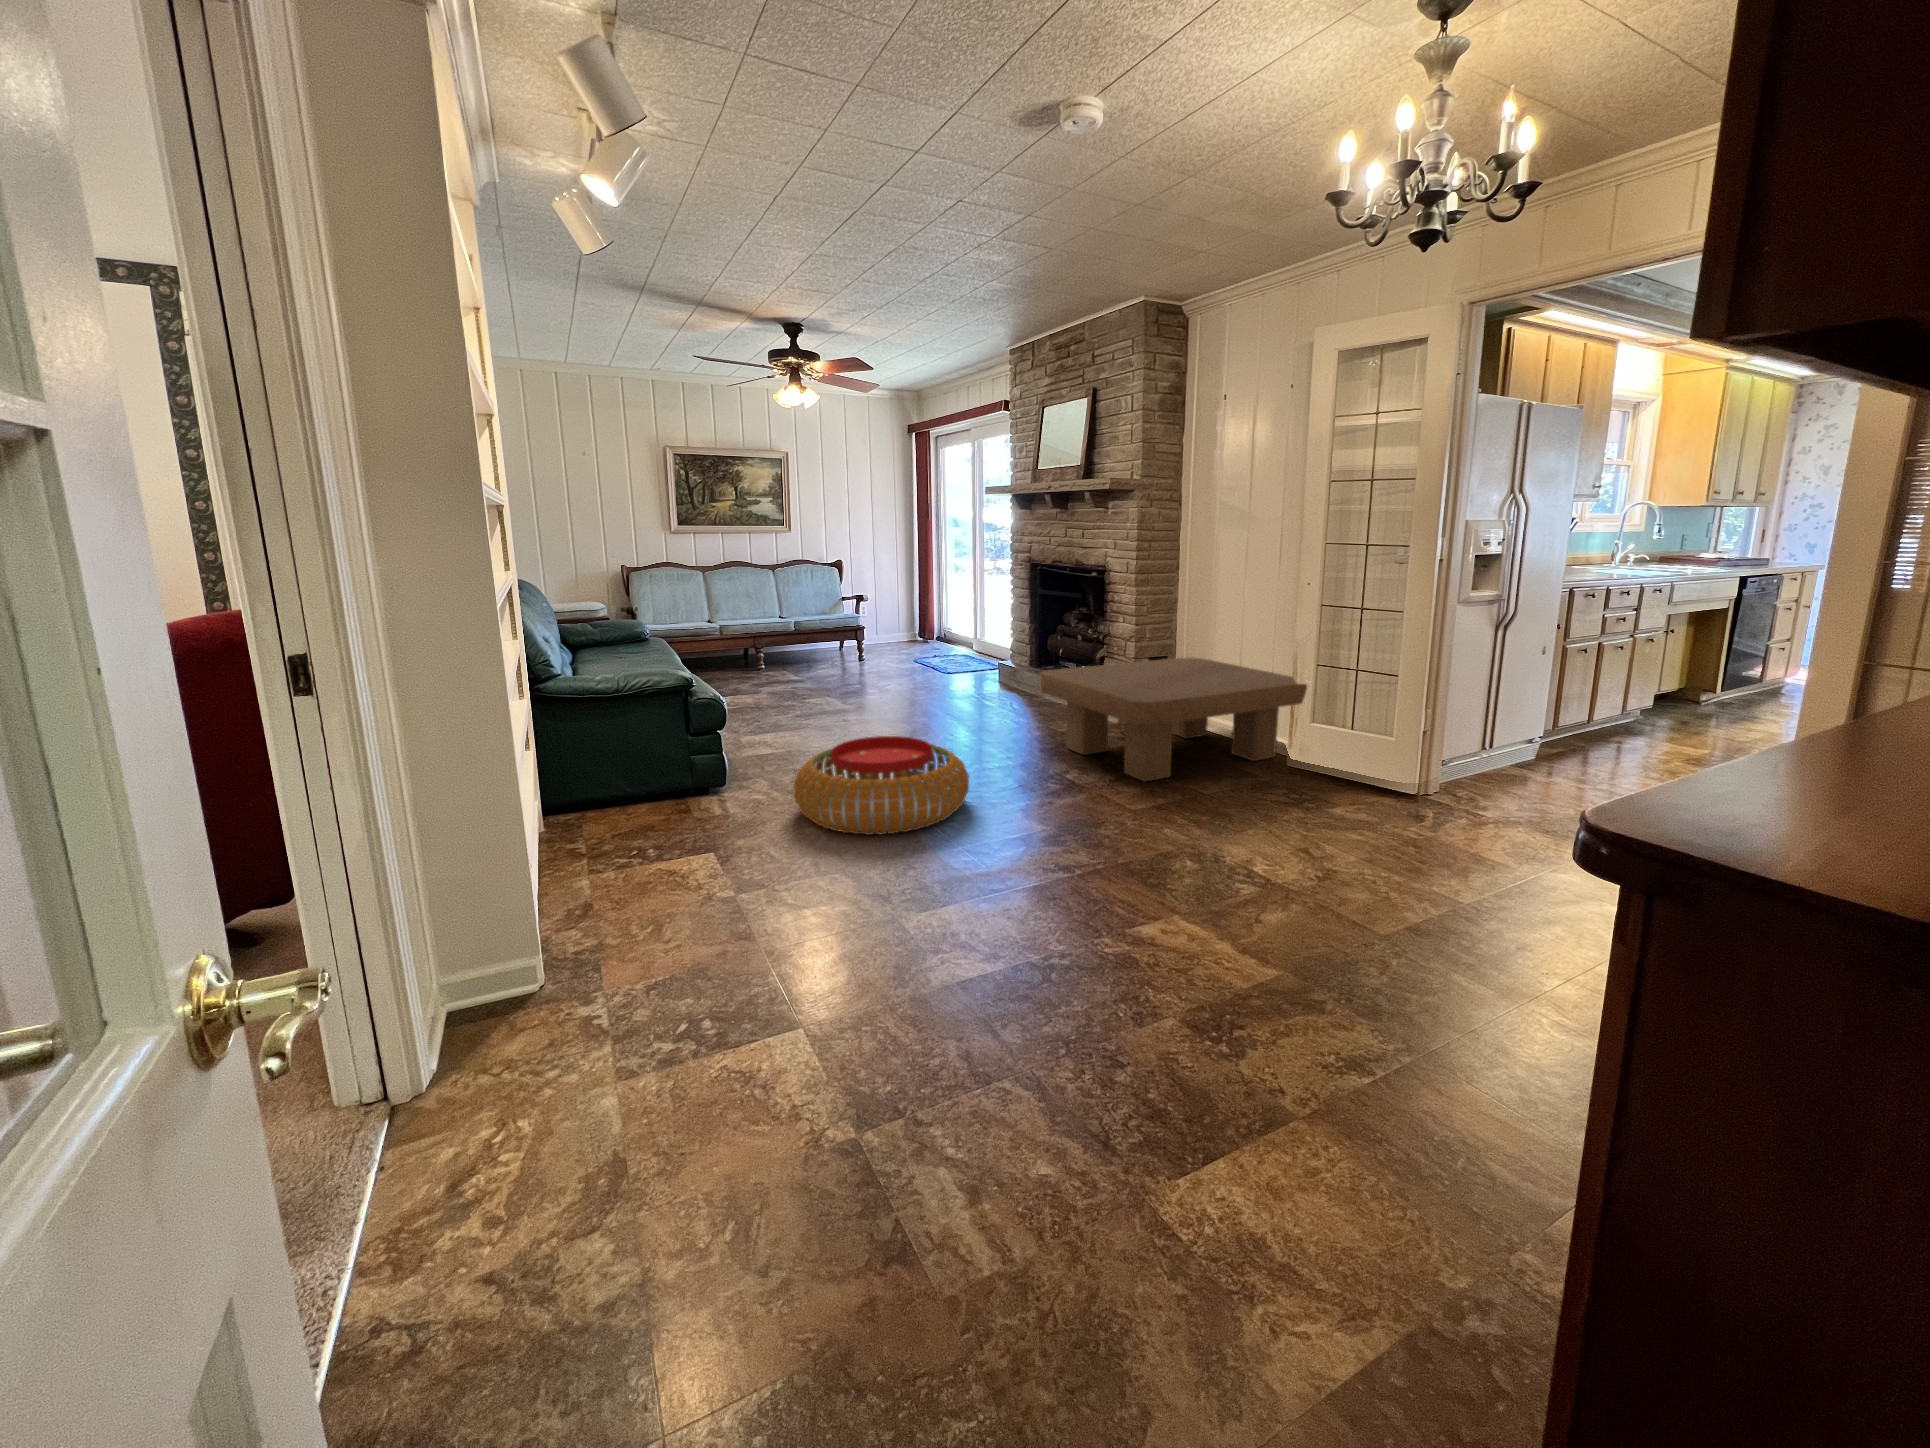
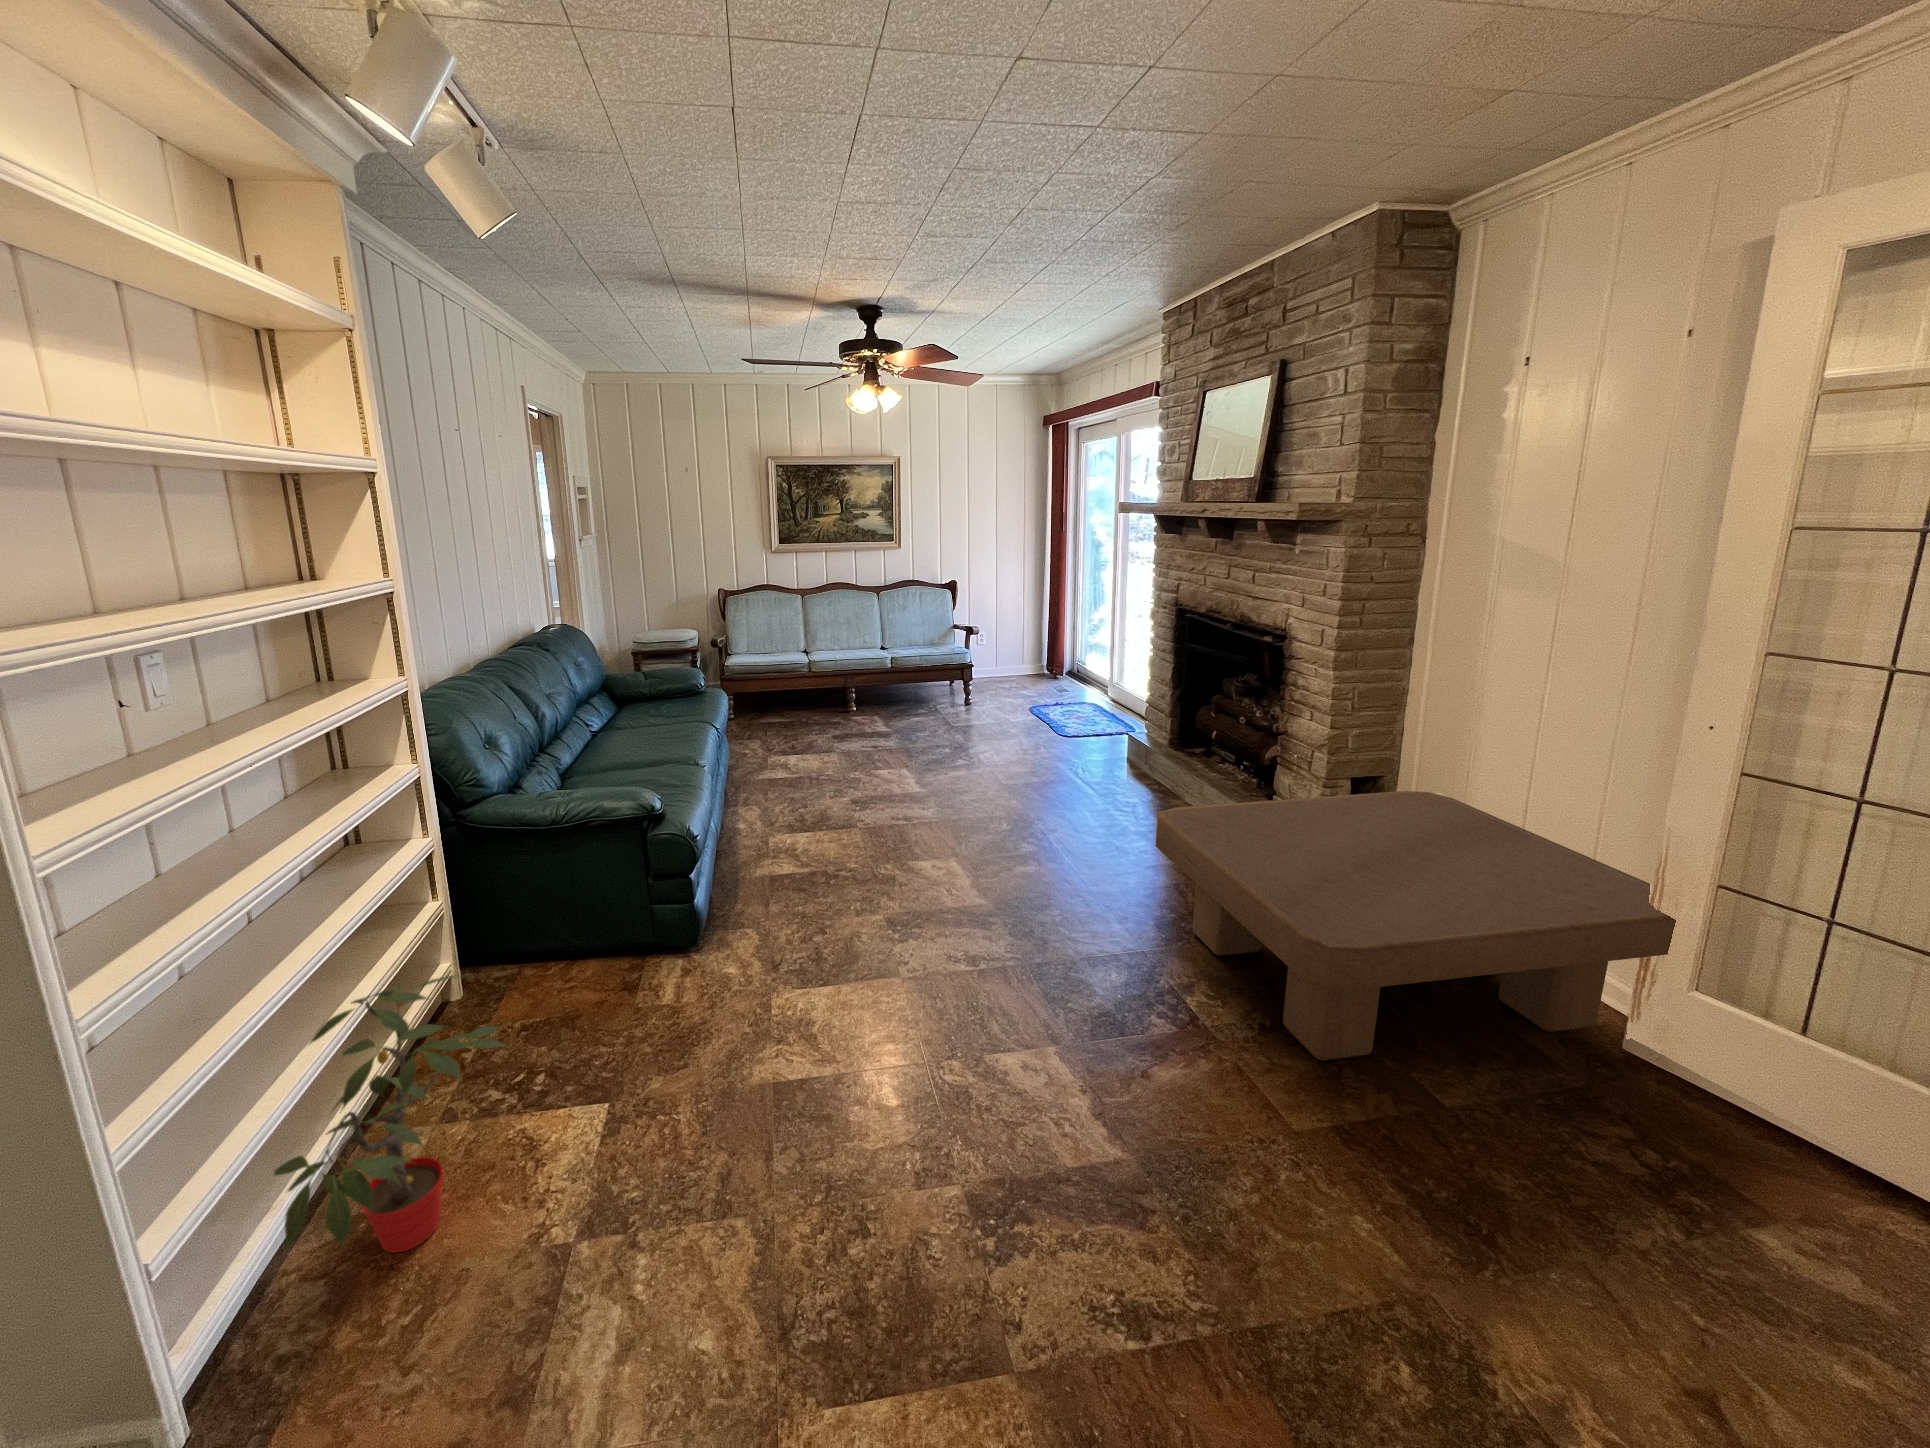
pouf: present [794,736,969,835] -> none [733,923,1000,1134]
potted plant: none [560,741,694,908] -> present [274,975,505,1253]

